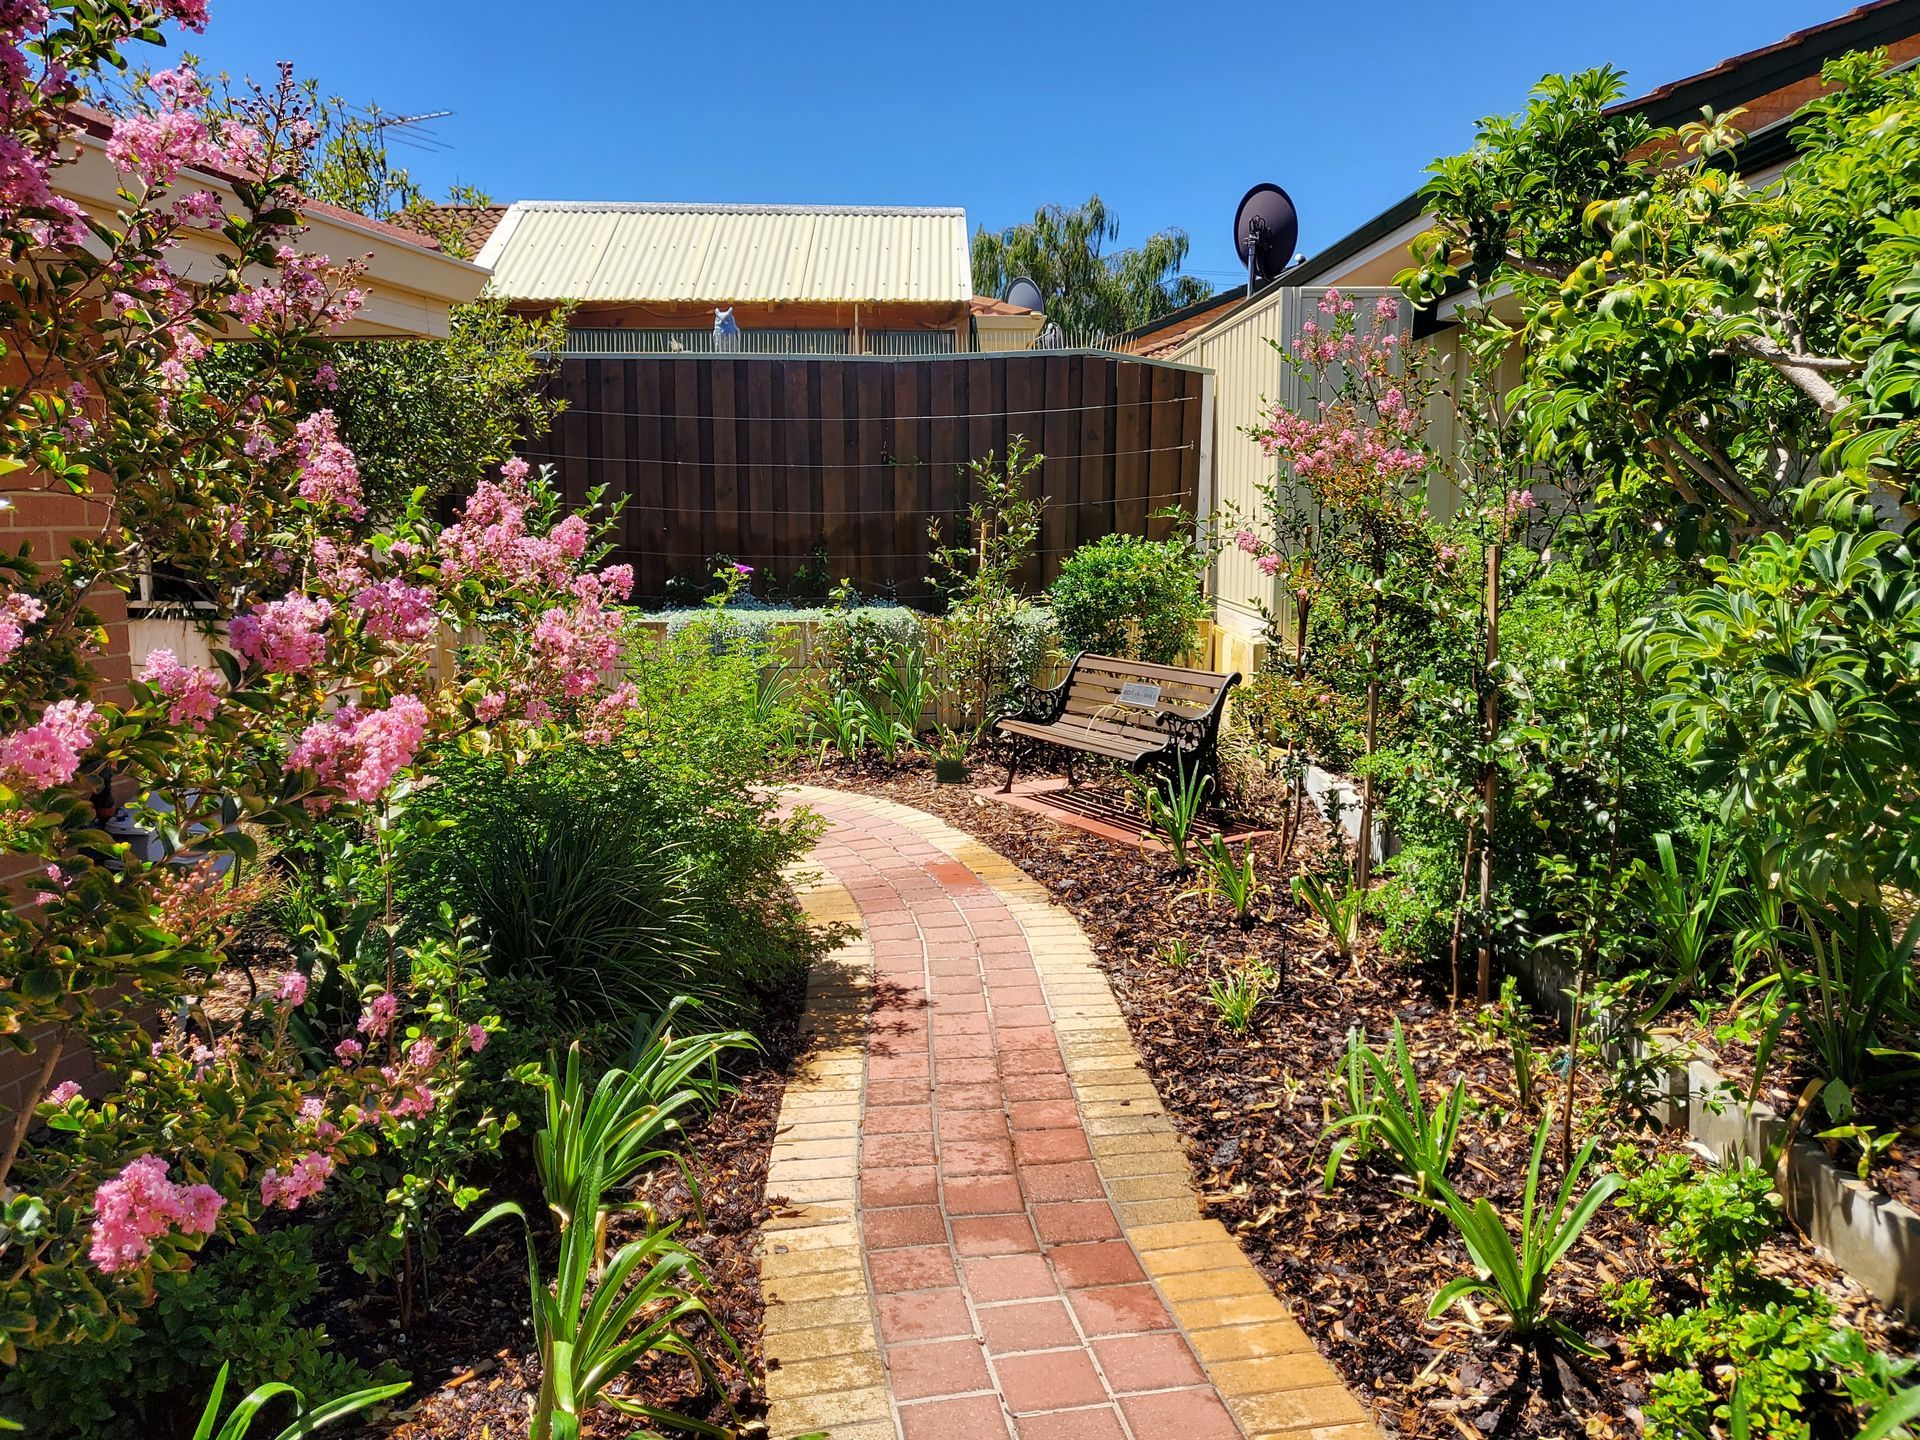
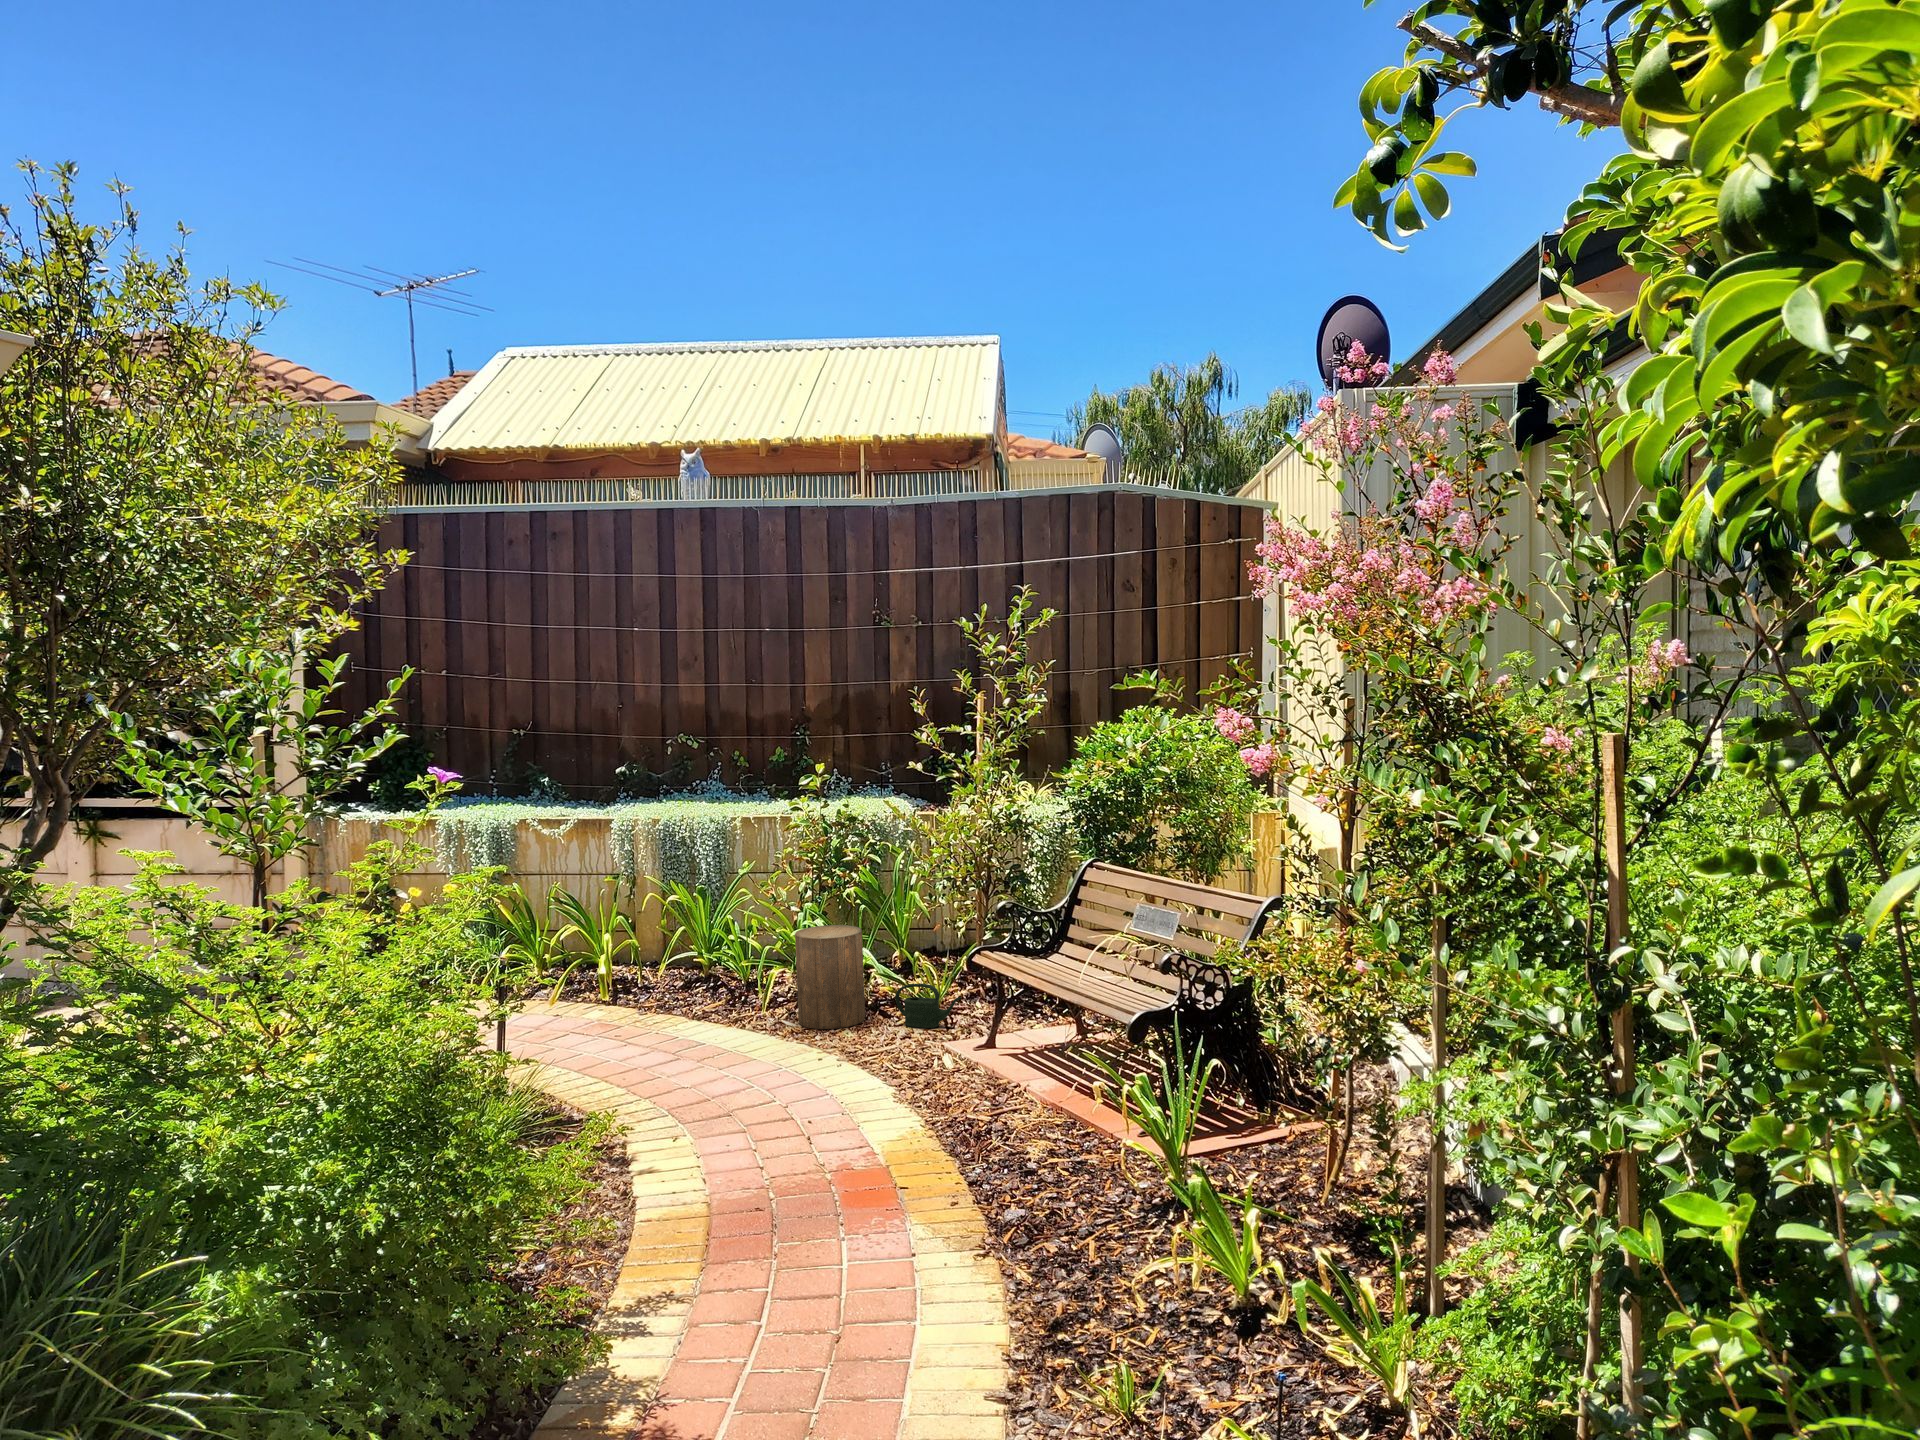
stool: none [845,705,901,785] -> present [795,925,865,1029]

